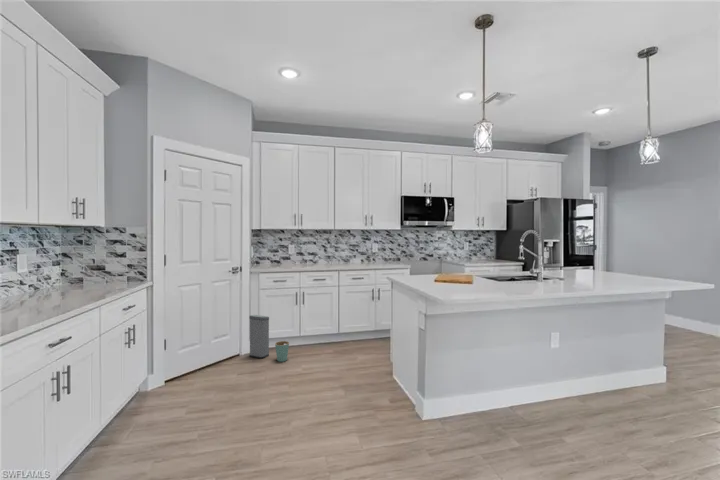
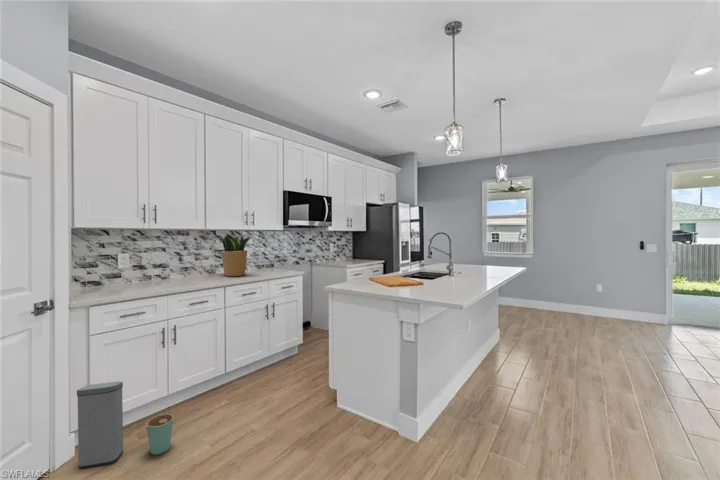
potted plant: none [343,233,367,265] -> present [218,233,252,276]

